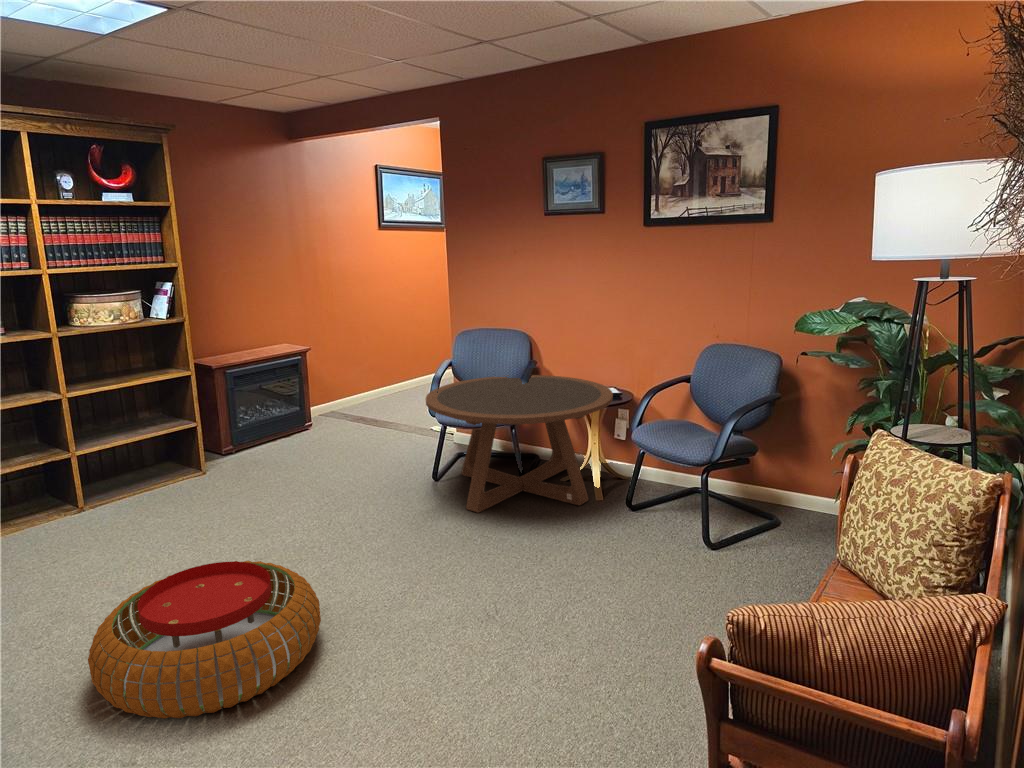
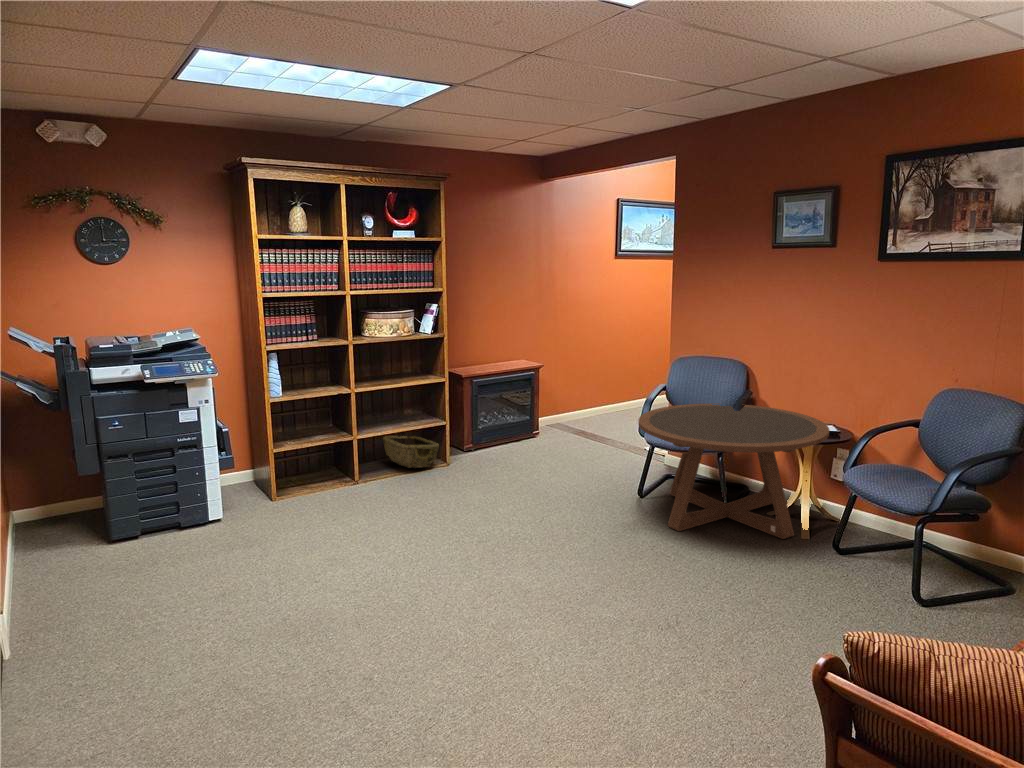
woven basket: none [114,444,190,483] -> present [383,436,439,468]
pouf: present [88,561,321,719] -> none [351,536,523,652]

